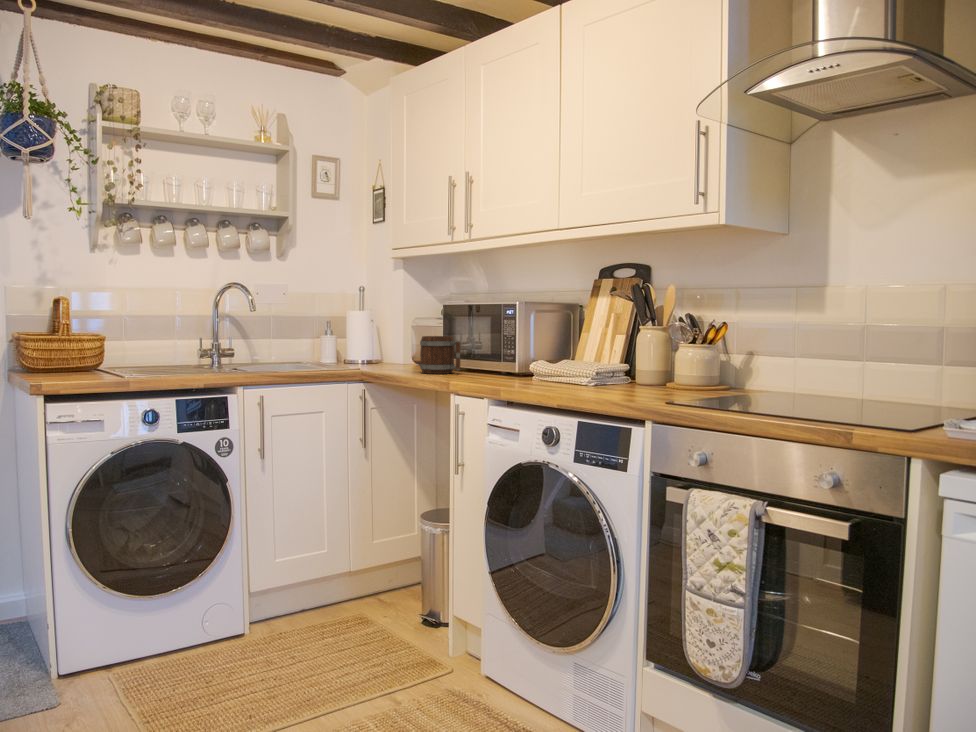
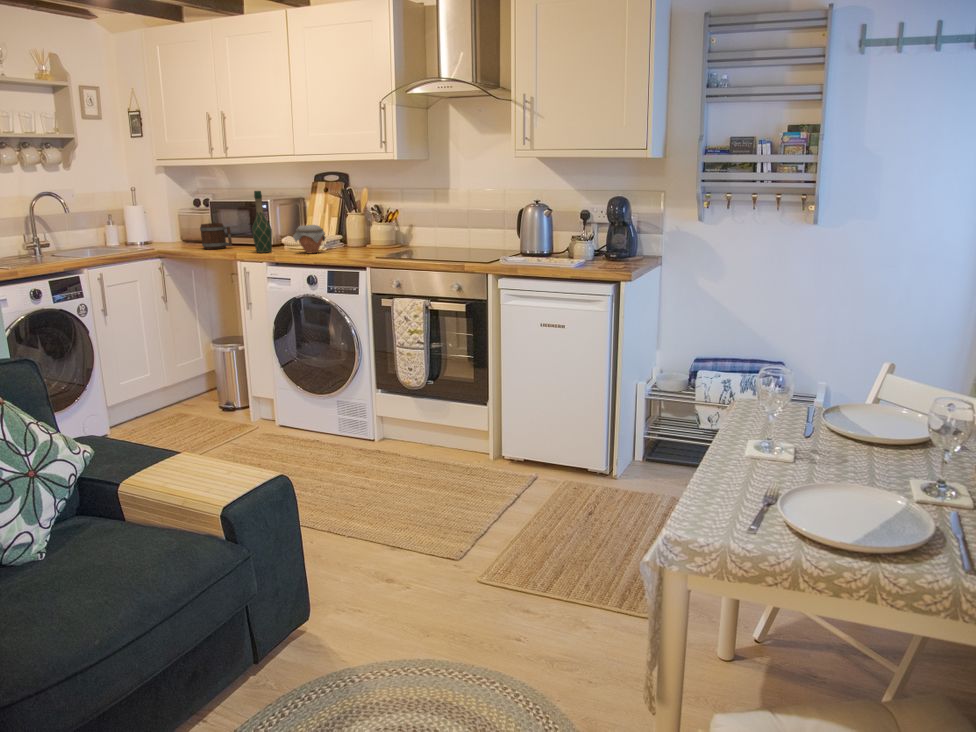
wine bottle: none [478,284,509,382] -> present [252,191,272,253]
jar: none [534,340,589,388] -> present [293,225,326,254]

